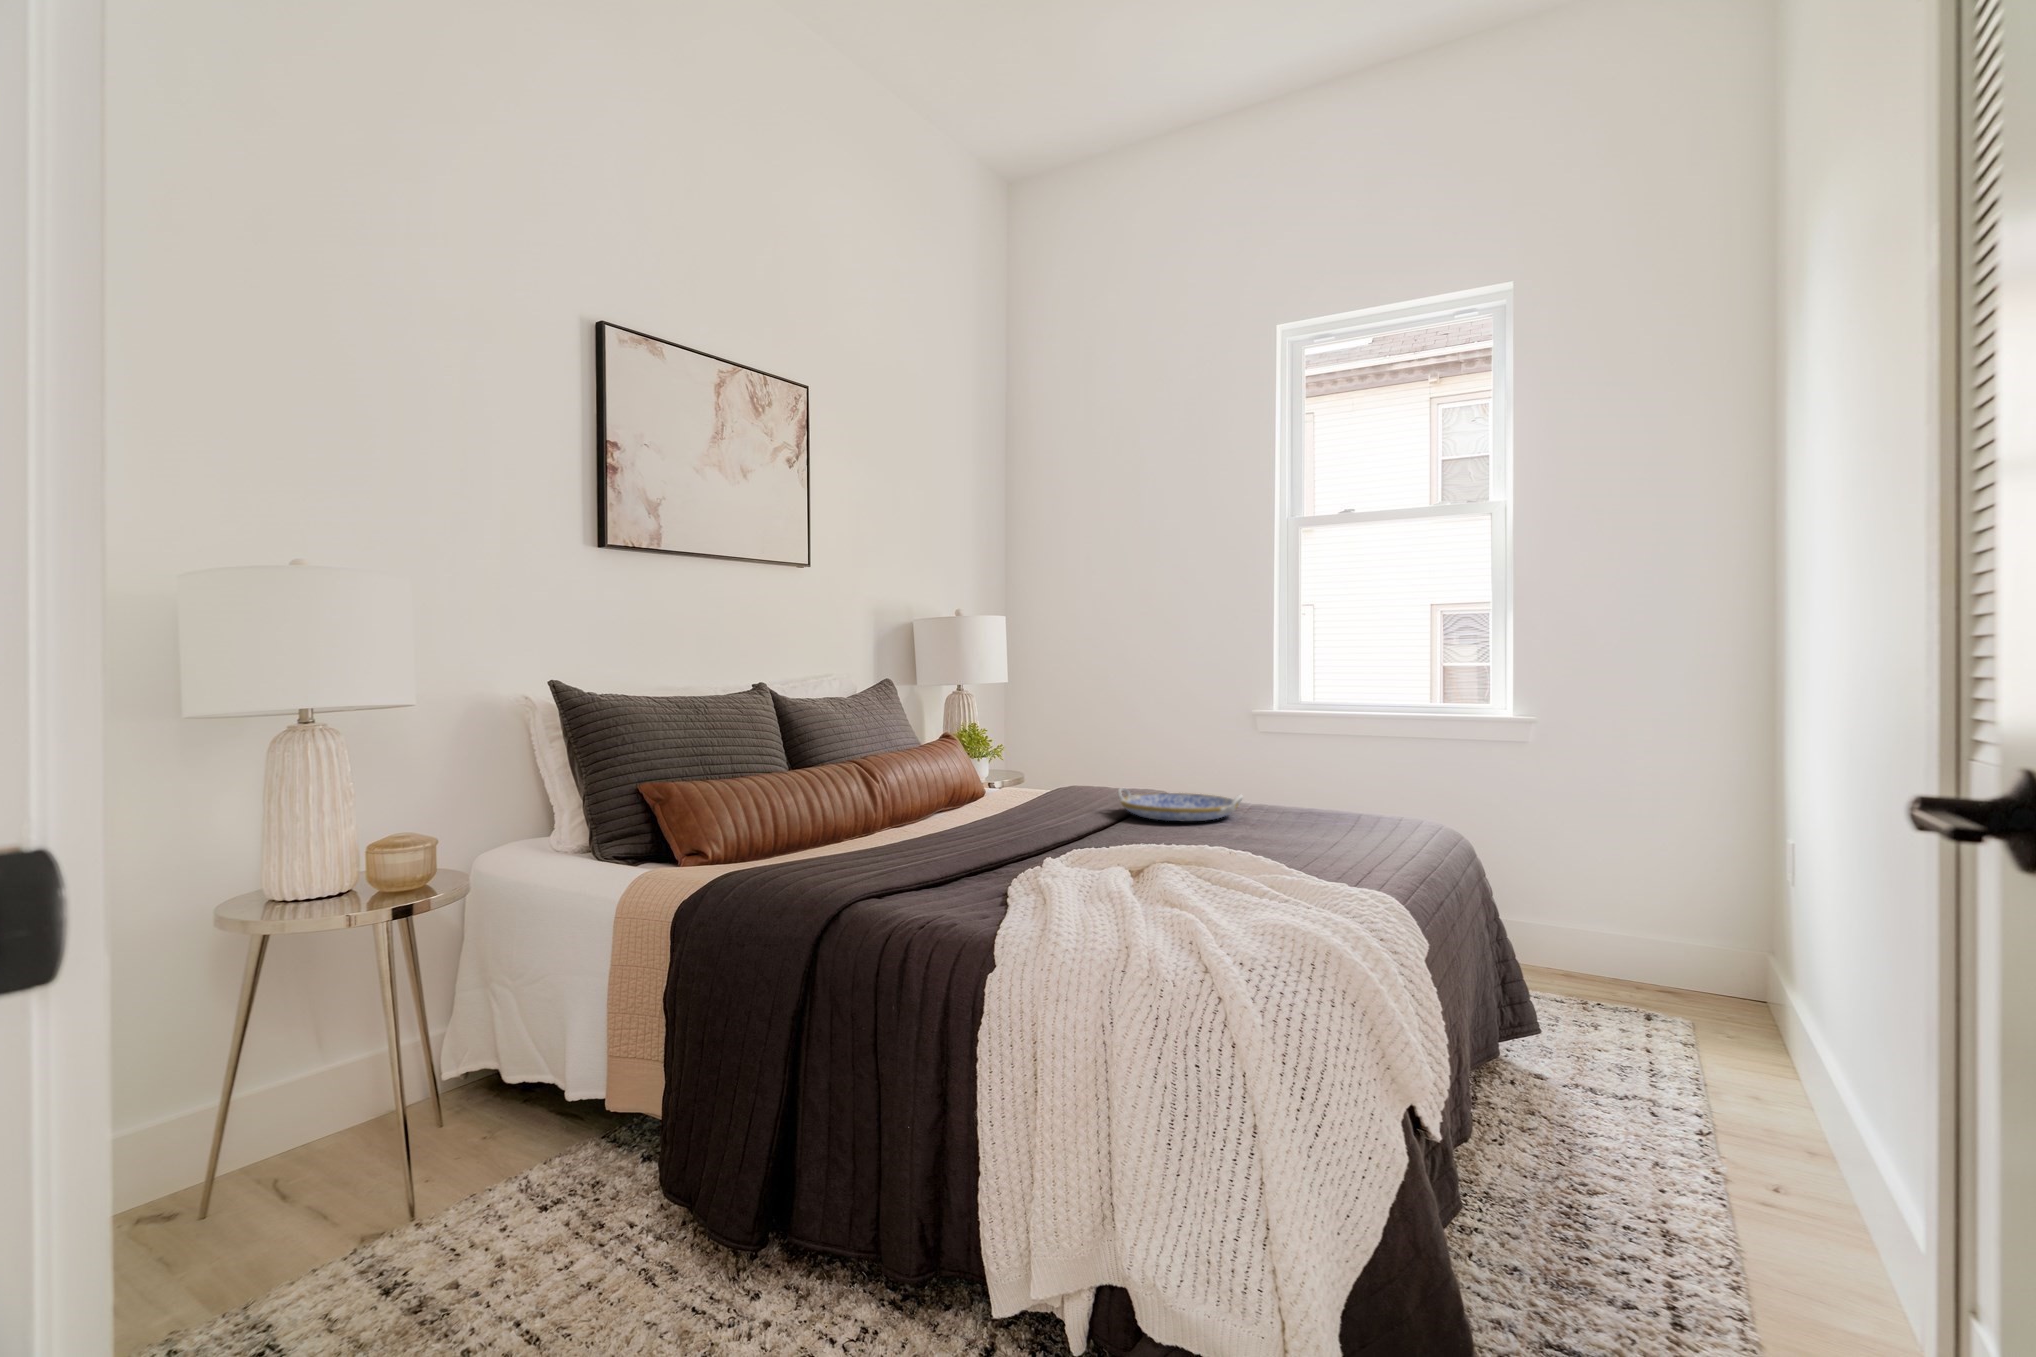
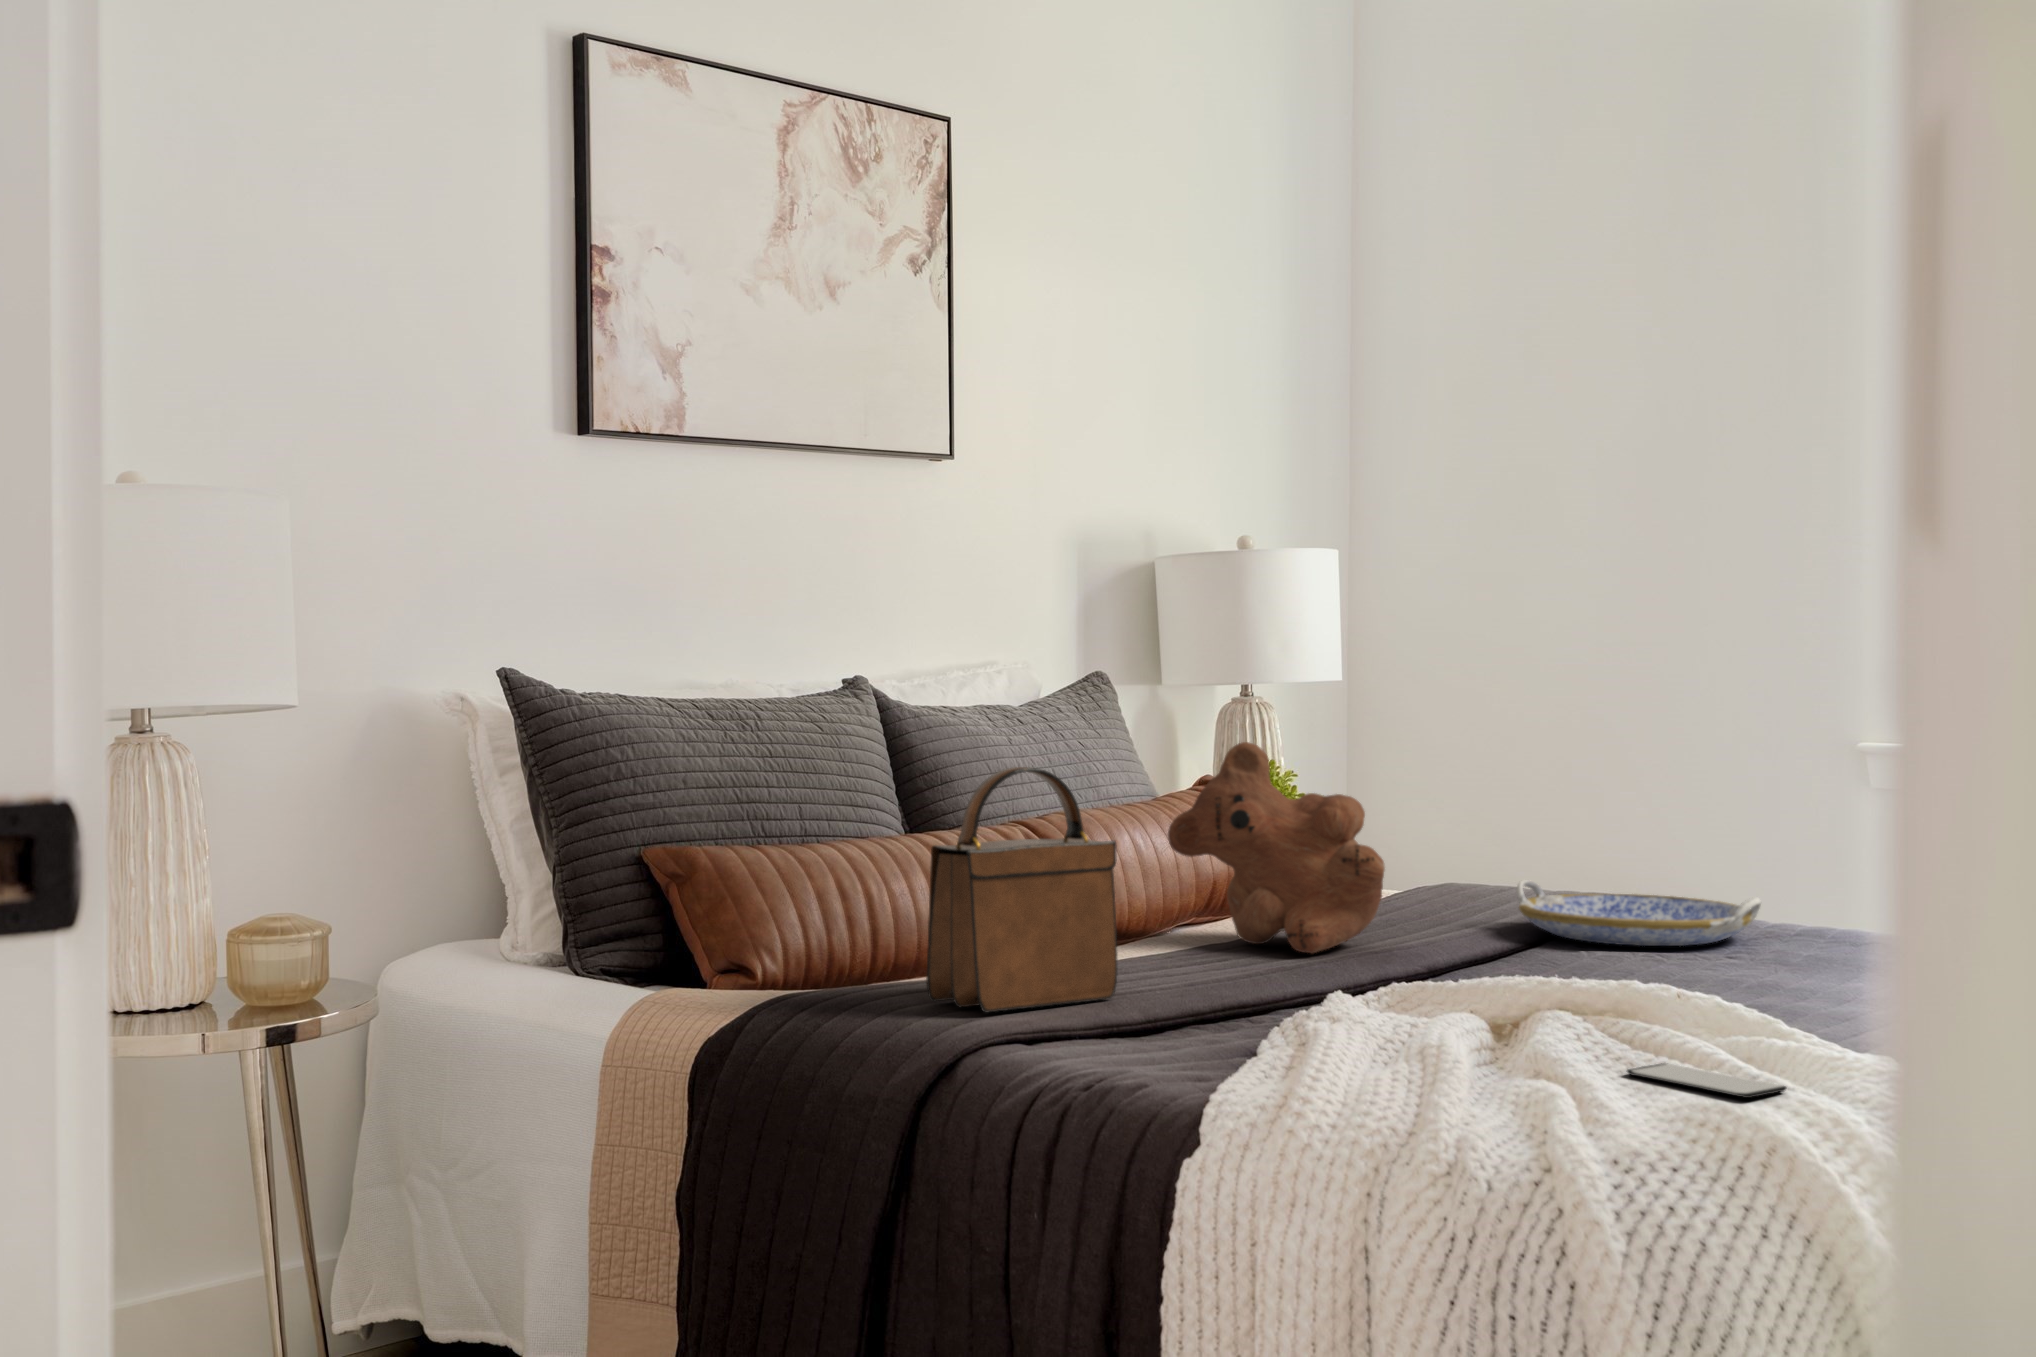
teddy bear: none [938,718,1057,832] -> present [1168,742,1385,953]
handbag: none [811,735,920,878] -> present [926,767,1117,1012]
smartphone: none [1217,895,1306,916] -> present [1627,1063,1786,1098]

